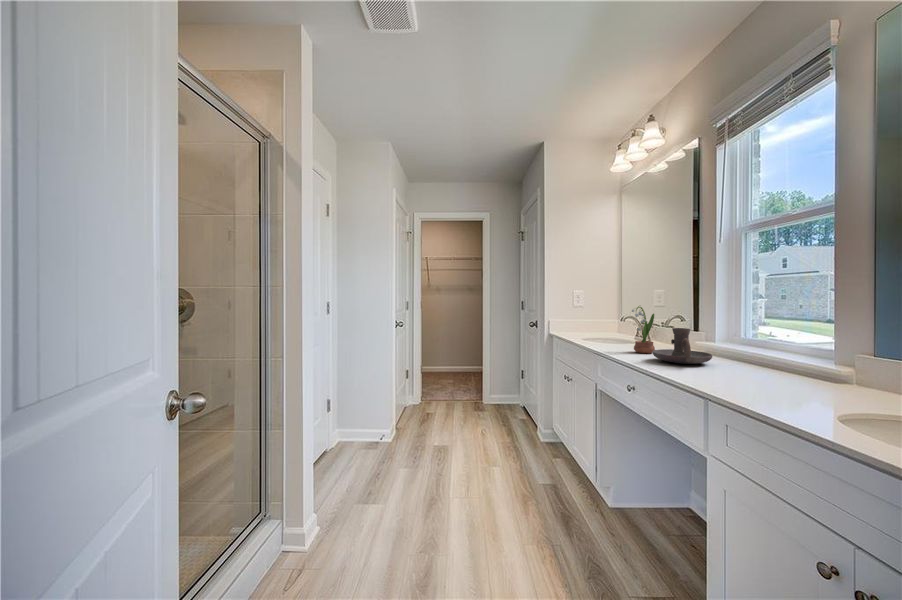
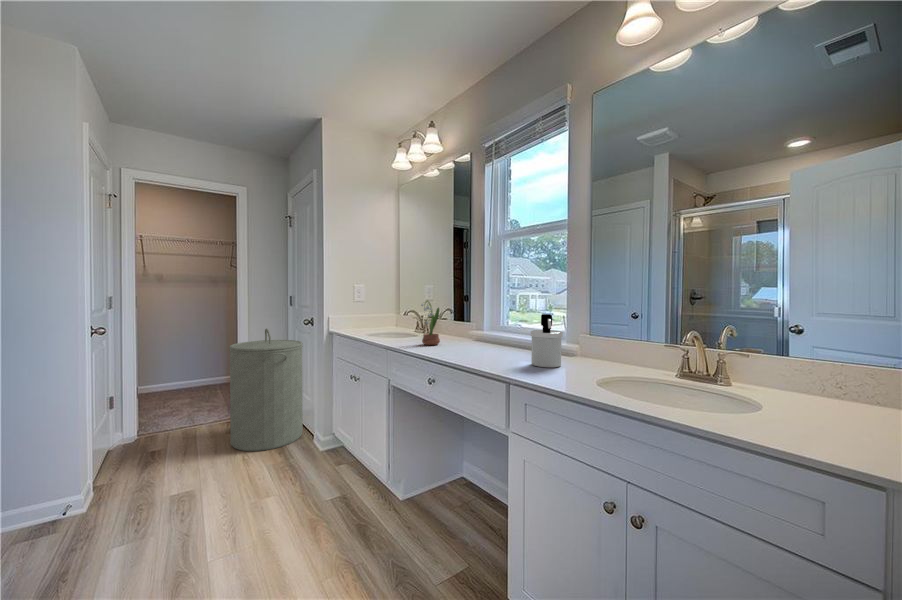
soap dispenser: none [758,325,810,392] -> present [531,314,563,367]
laundry hamper: none [472,328,529,431] -> present [229,328,303,451]
candle holder: present [652,328,712,364] -> none [443,320,489,352]

